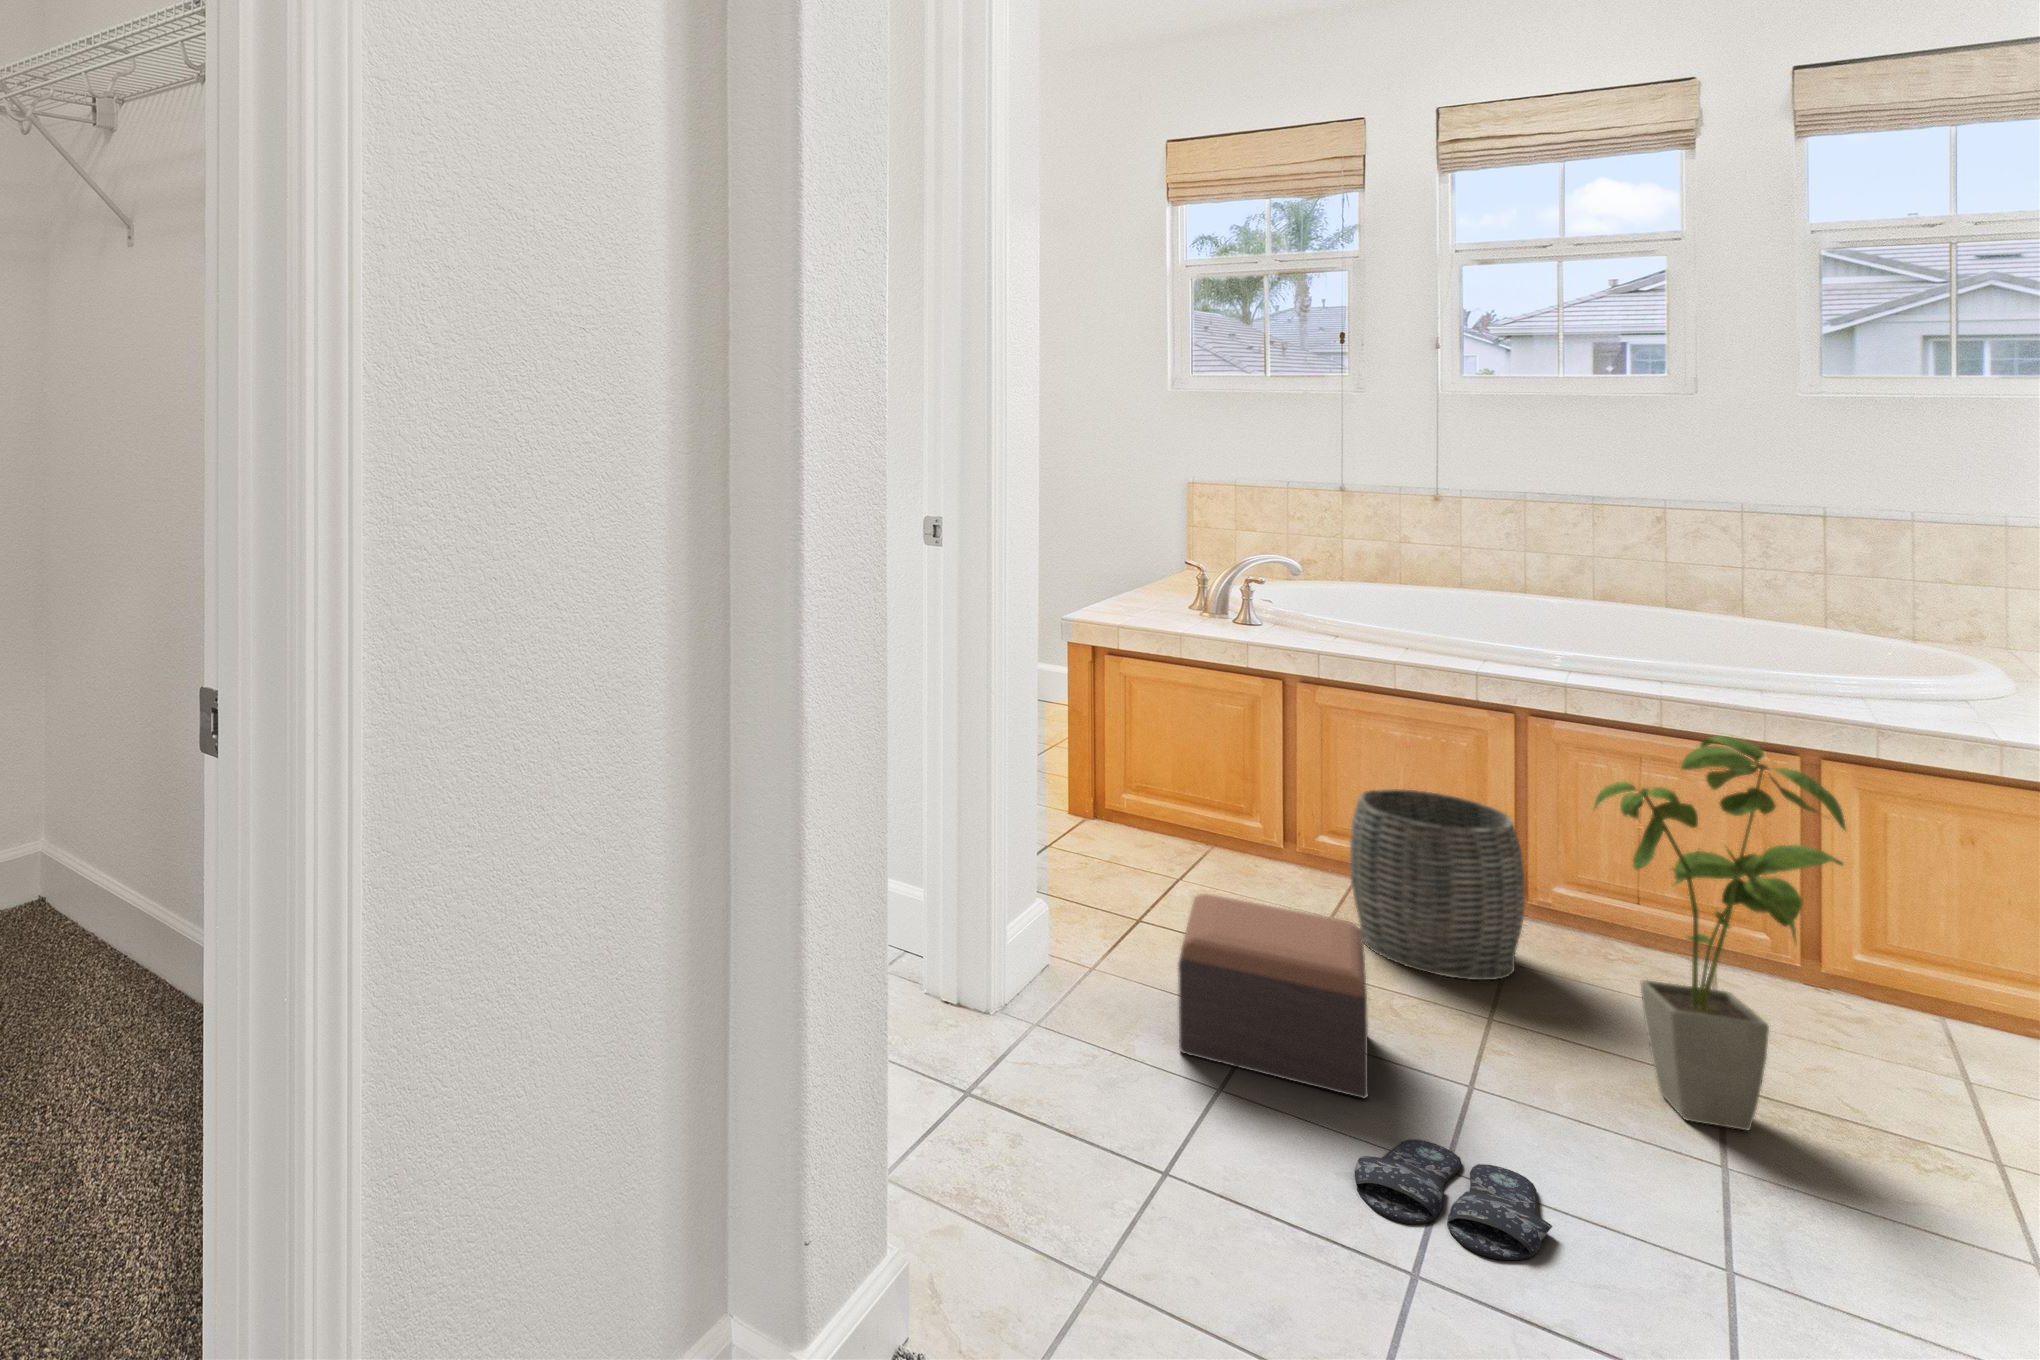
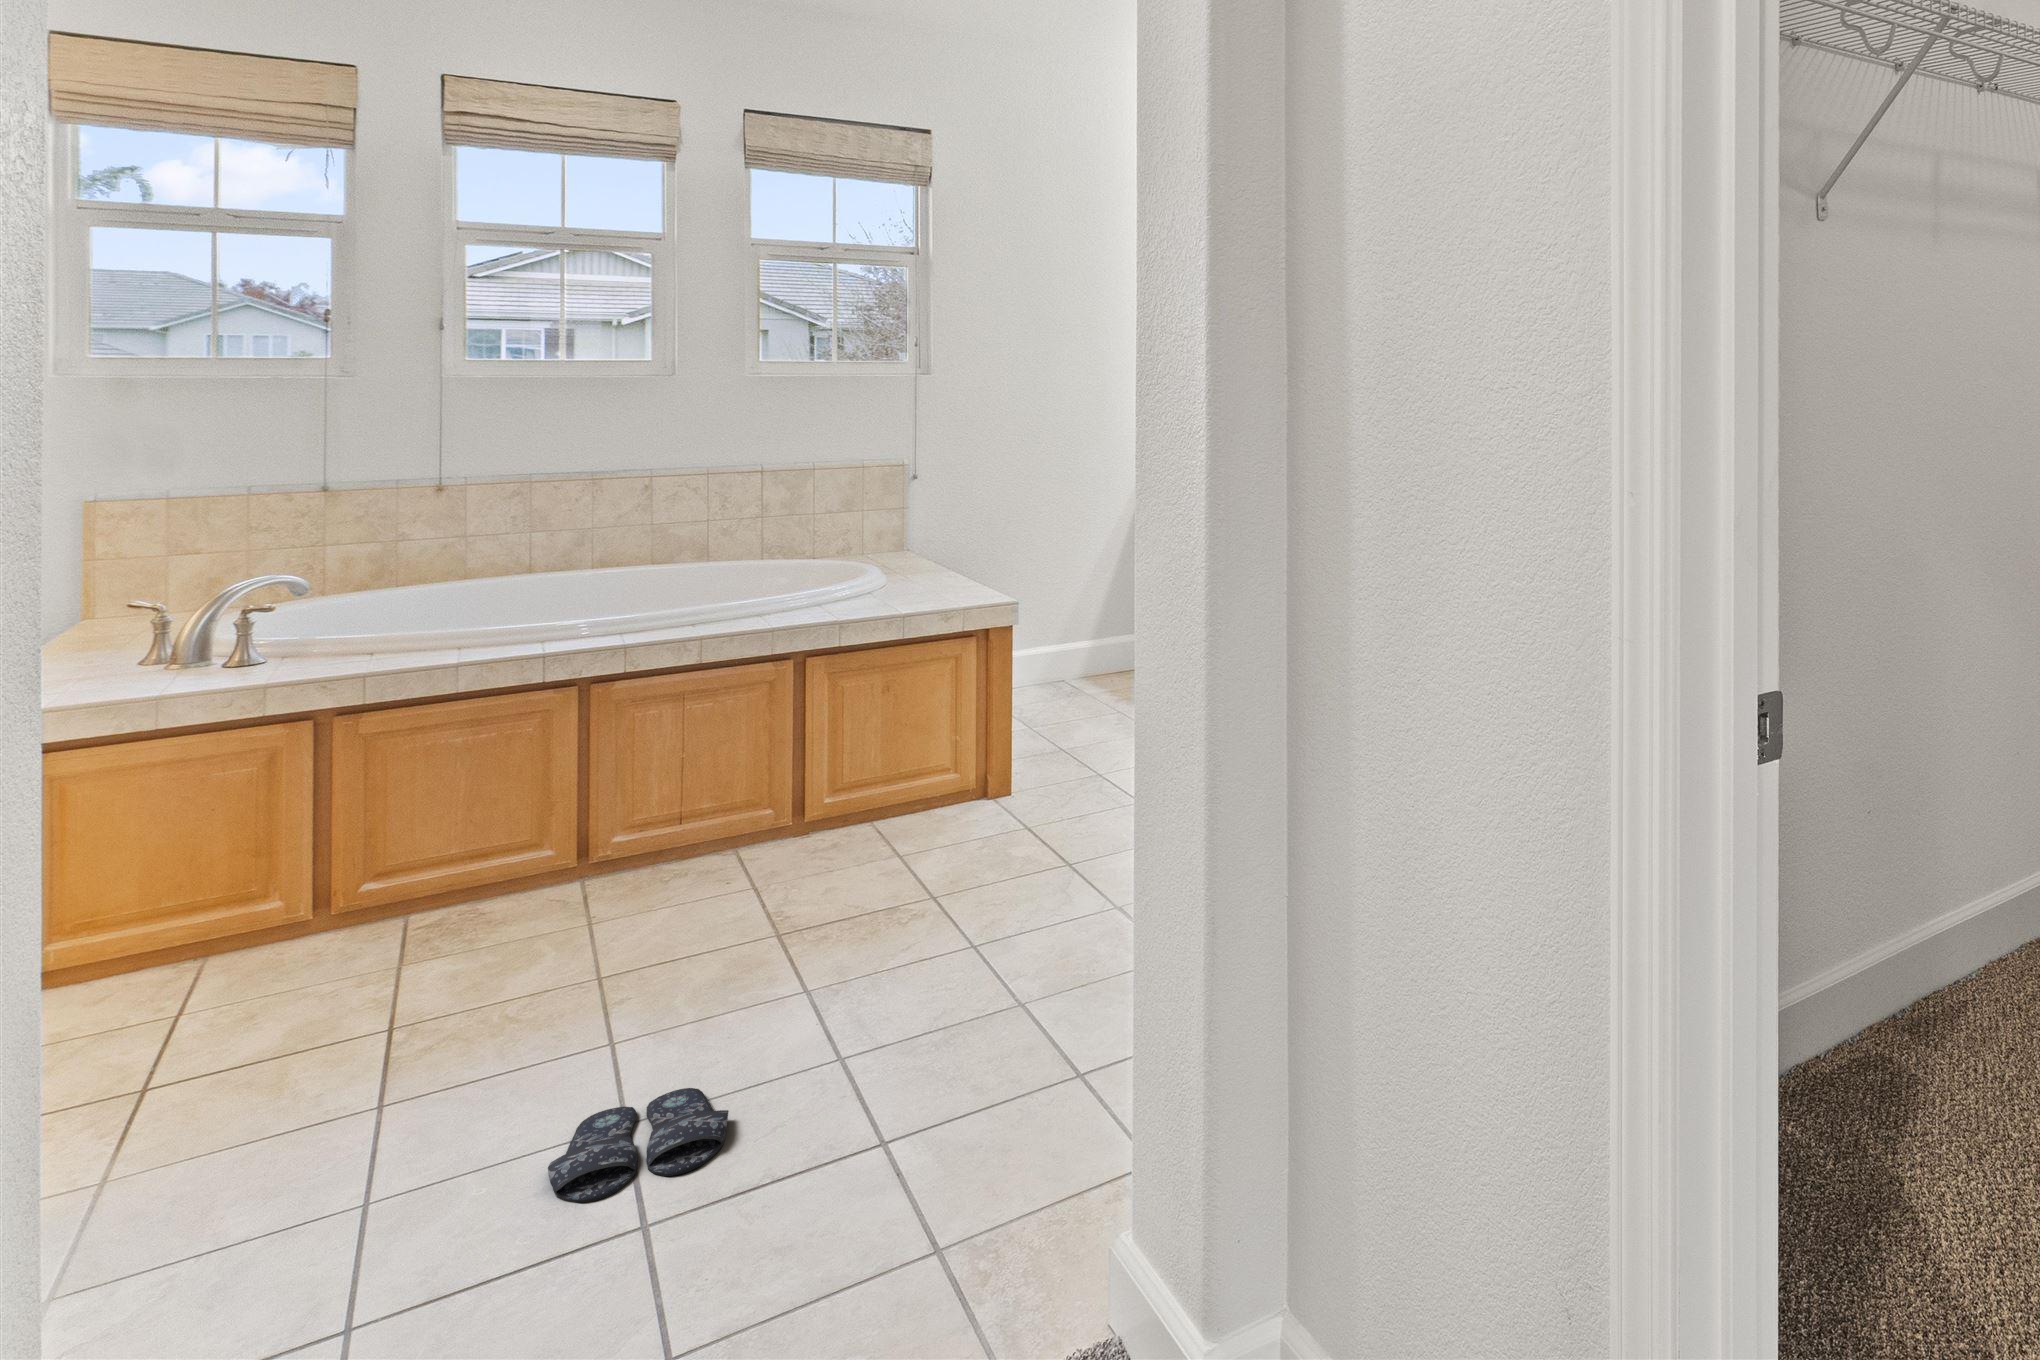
house plant: present [1594,736,1845,1131] -> none [701,649,883,973]
woven basket: present [1350,789,1525,980] -> none [429,780,609,975]
footstool: present [1178,894,1368,1098] -> none [269,946,527,1195]

